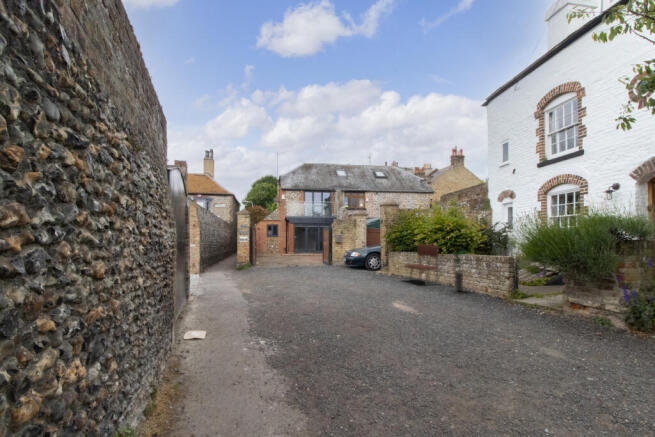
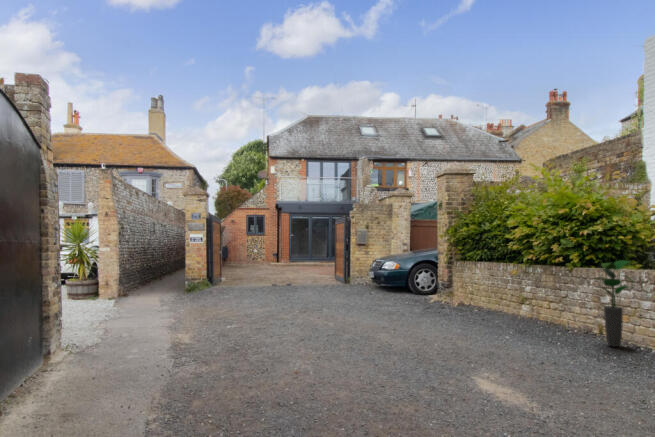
bench: present [405,244,438,285] -> none [487,247,562,331]

